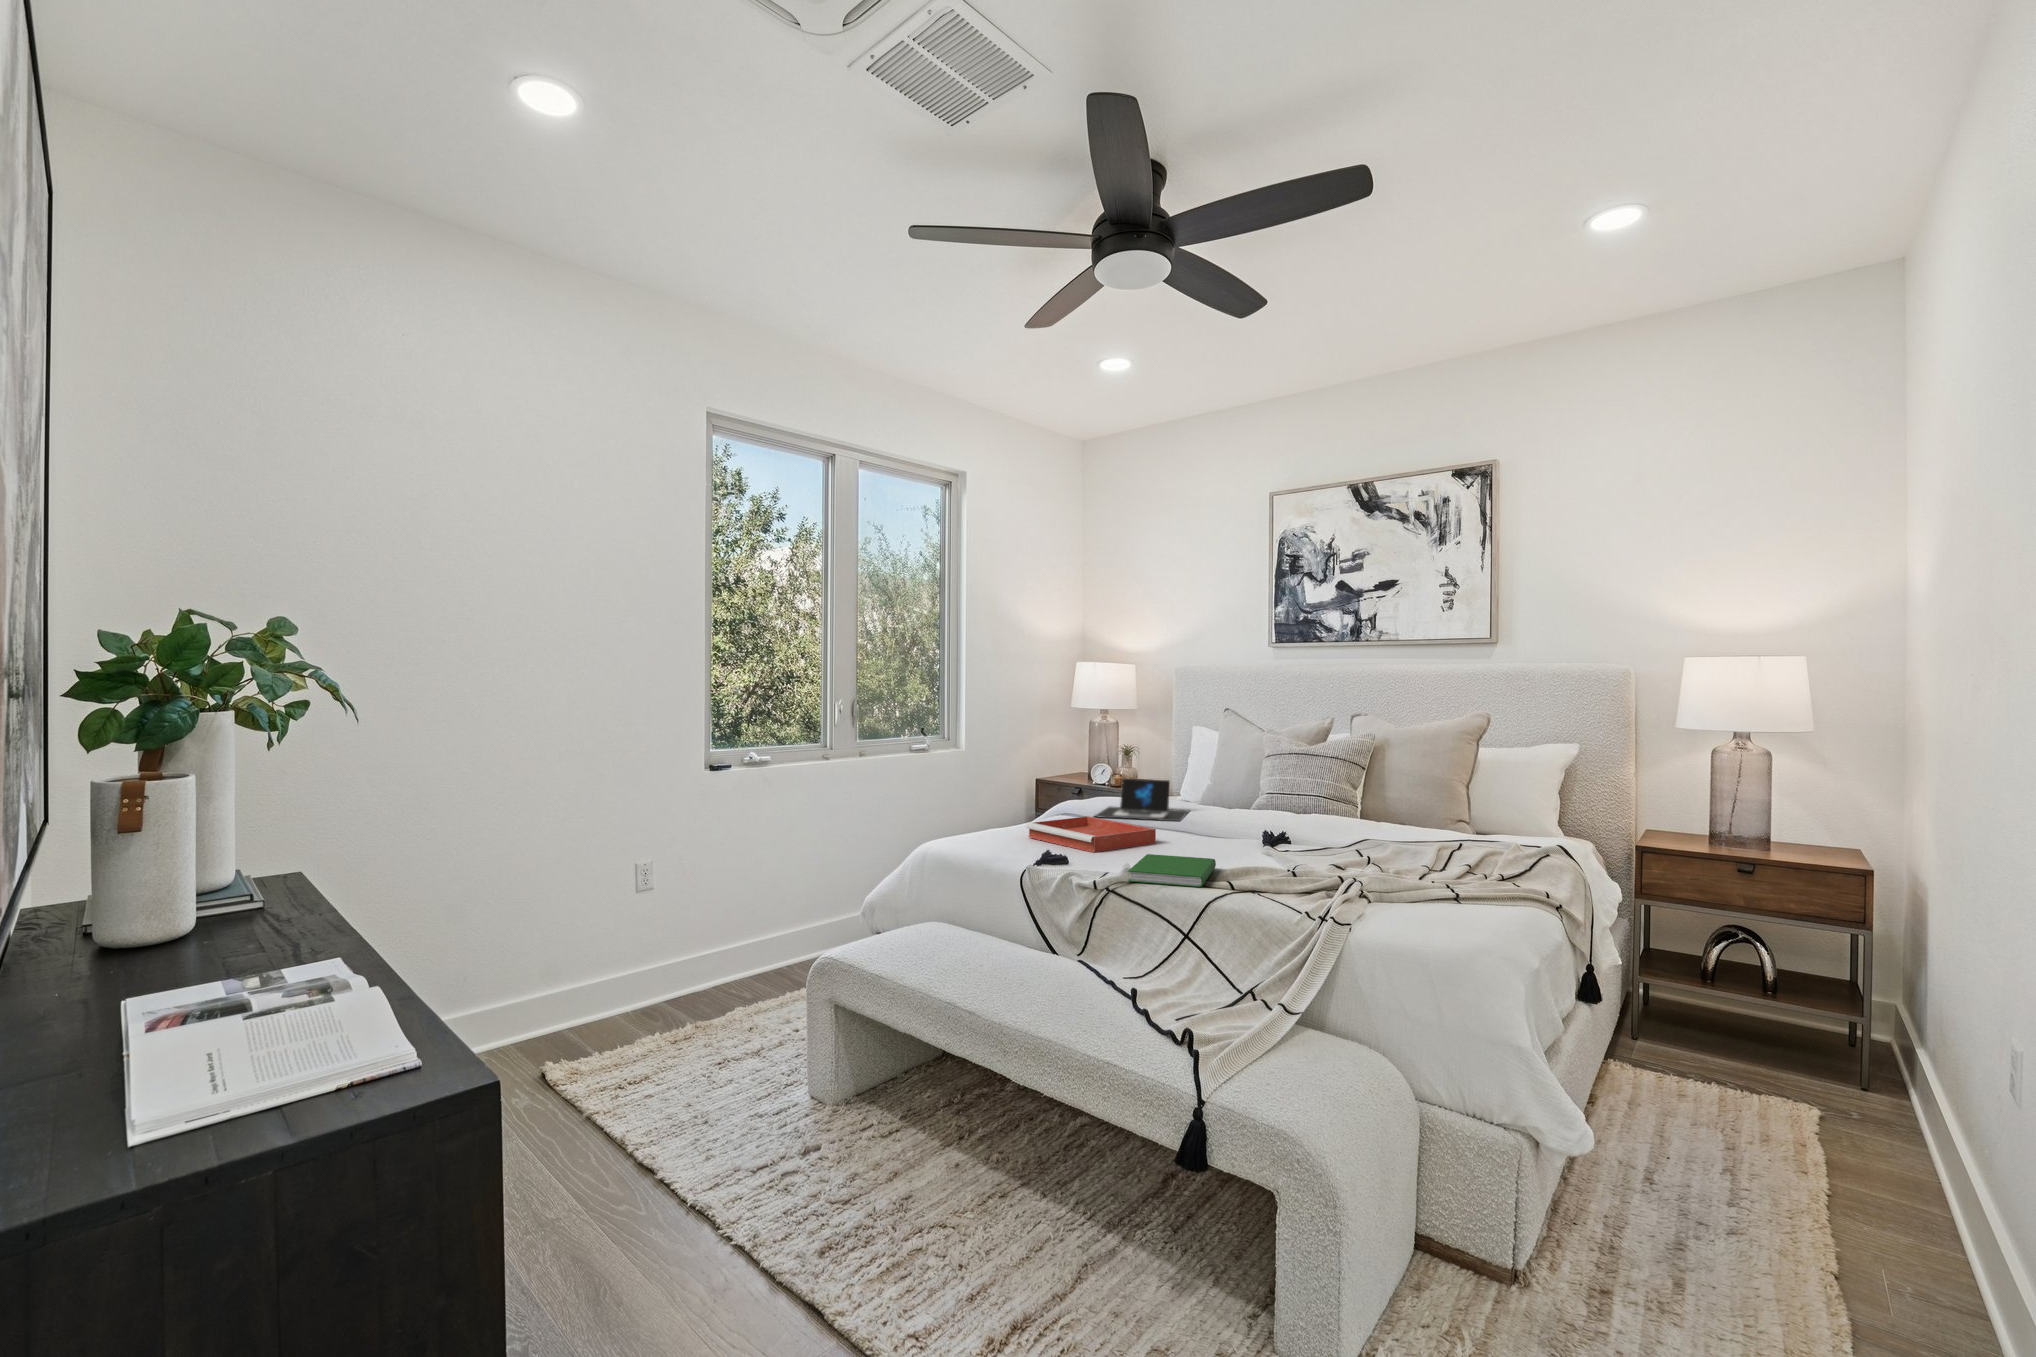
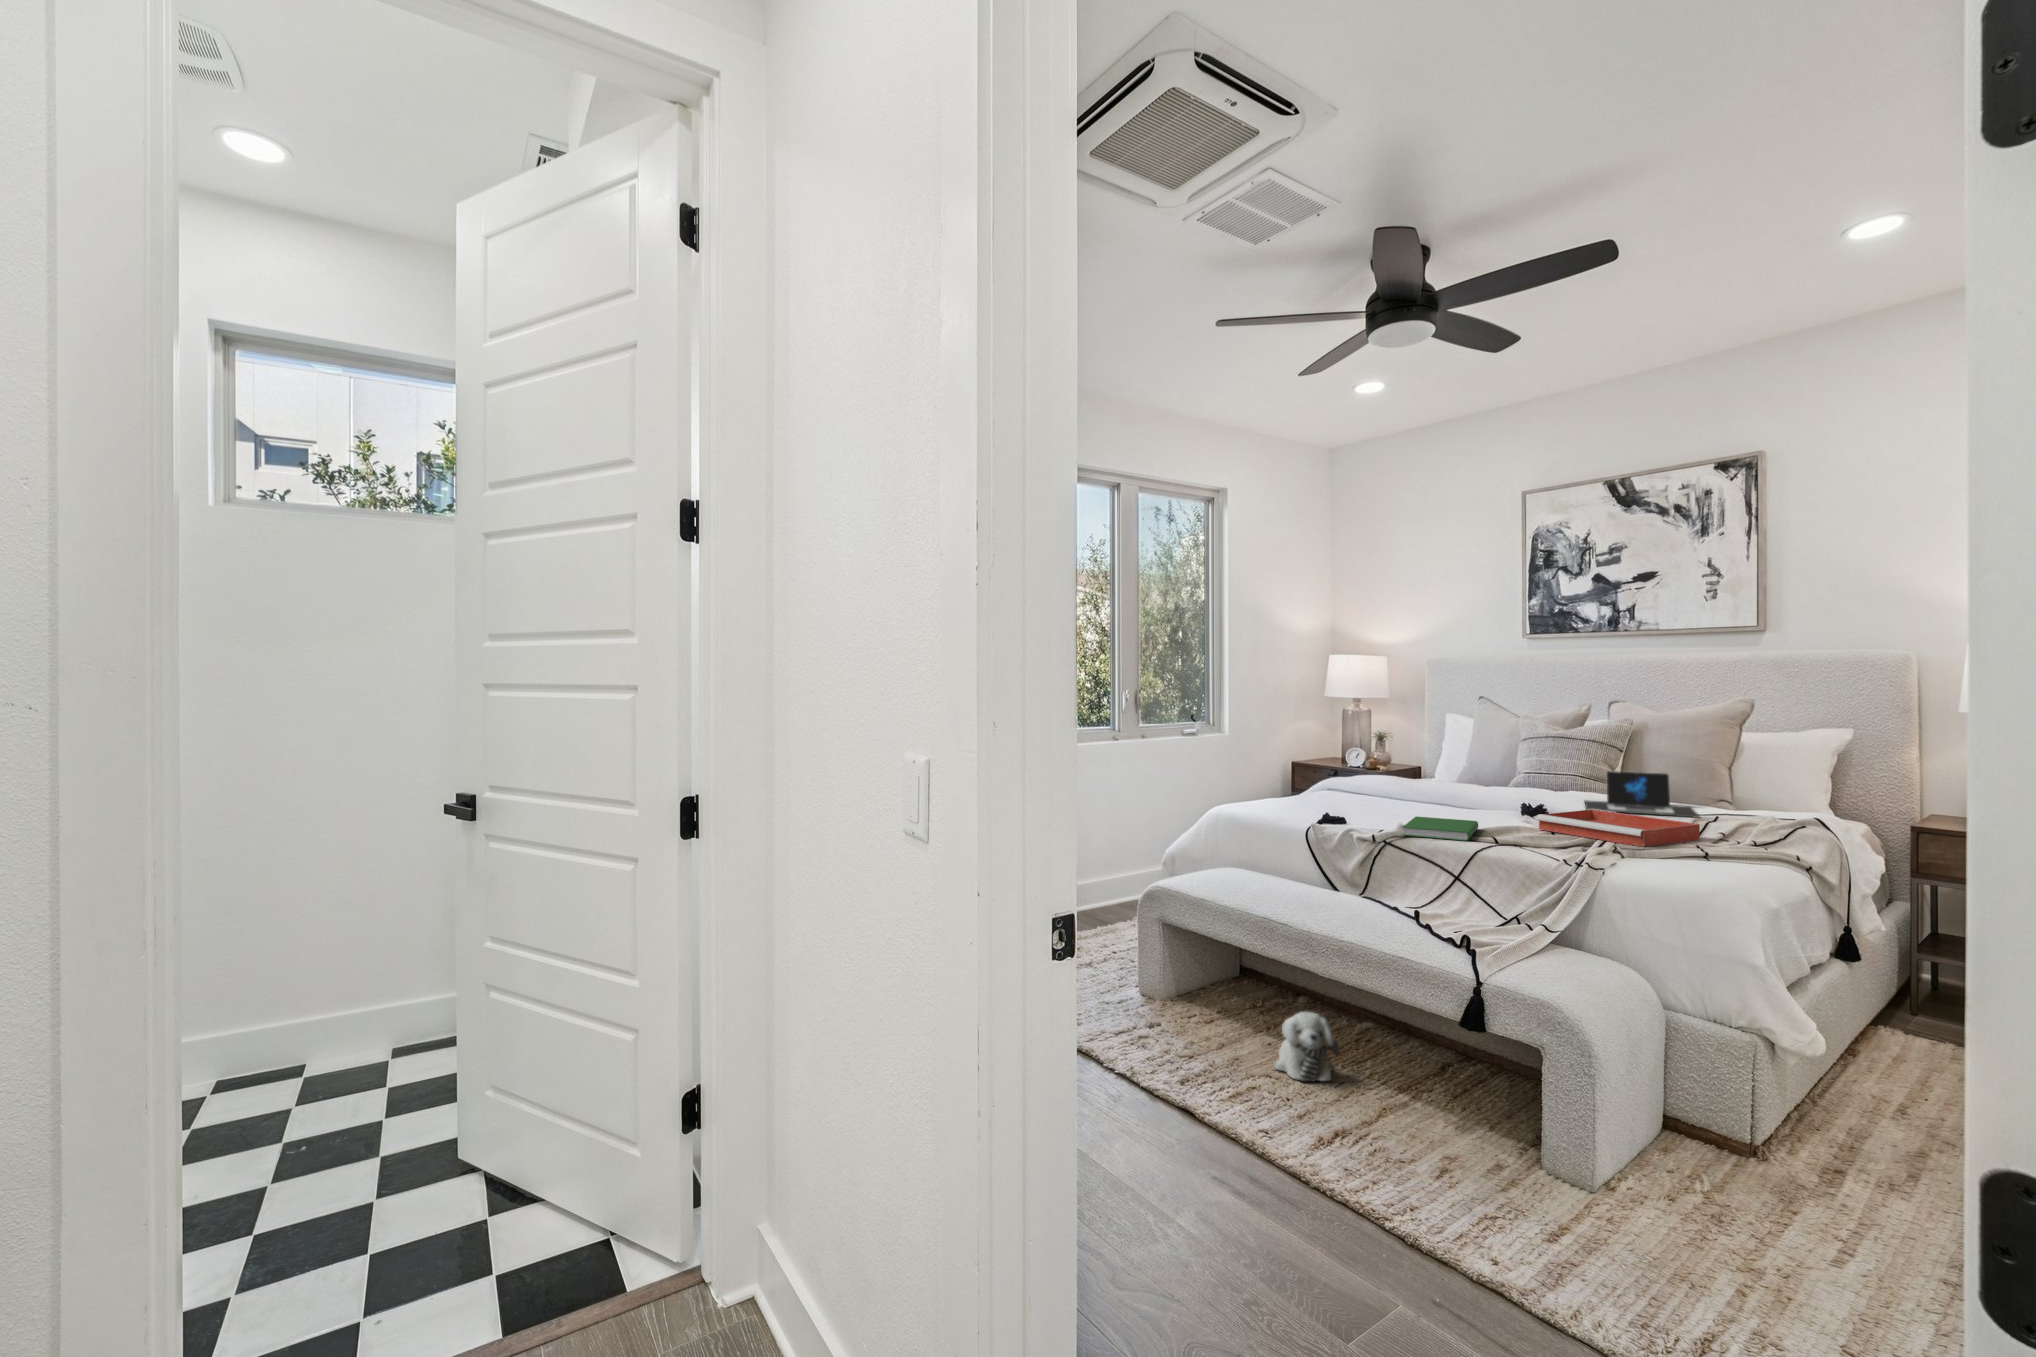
laptop: present [1095,778,1189,821] -> present [1585,771,1699,818]
tray: present [1026,816,1156,852] -> present [1537,809,1700,847]
plush toy: none [957,1129,1038,1229] -> present [1275,1012,1339,1081]

